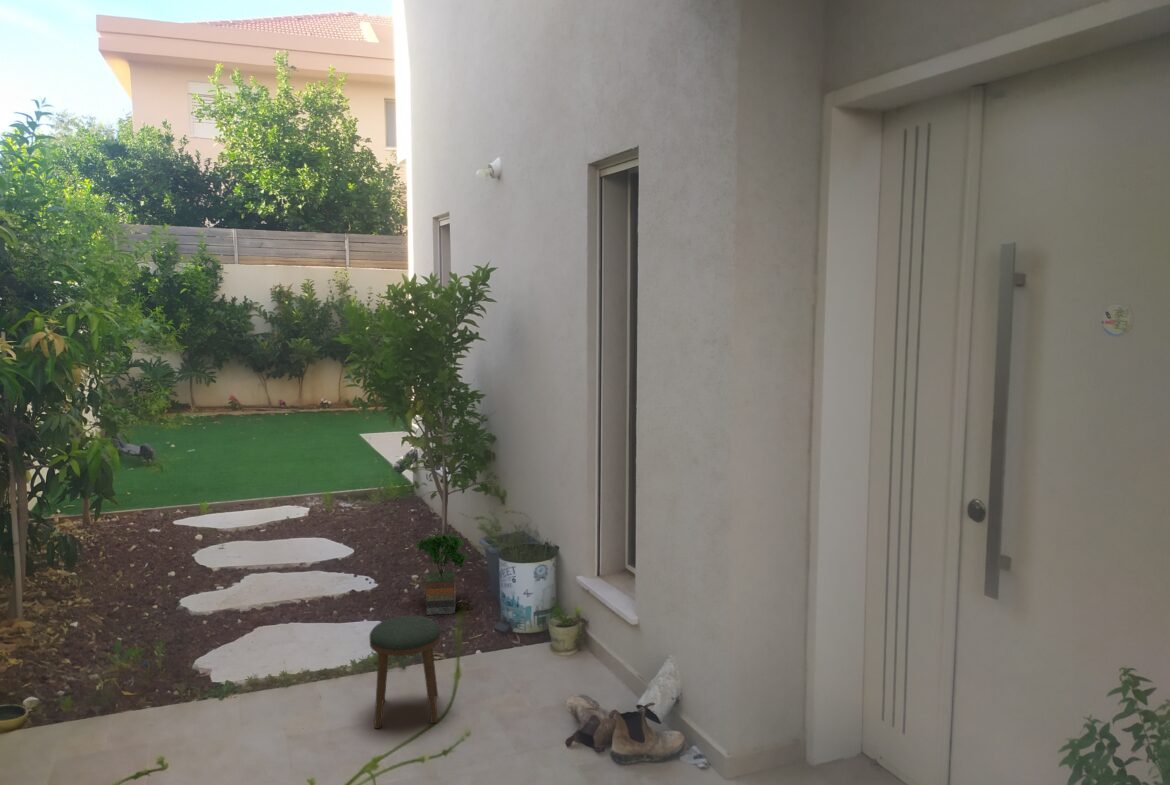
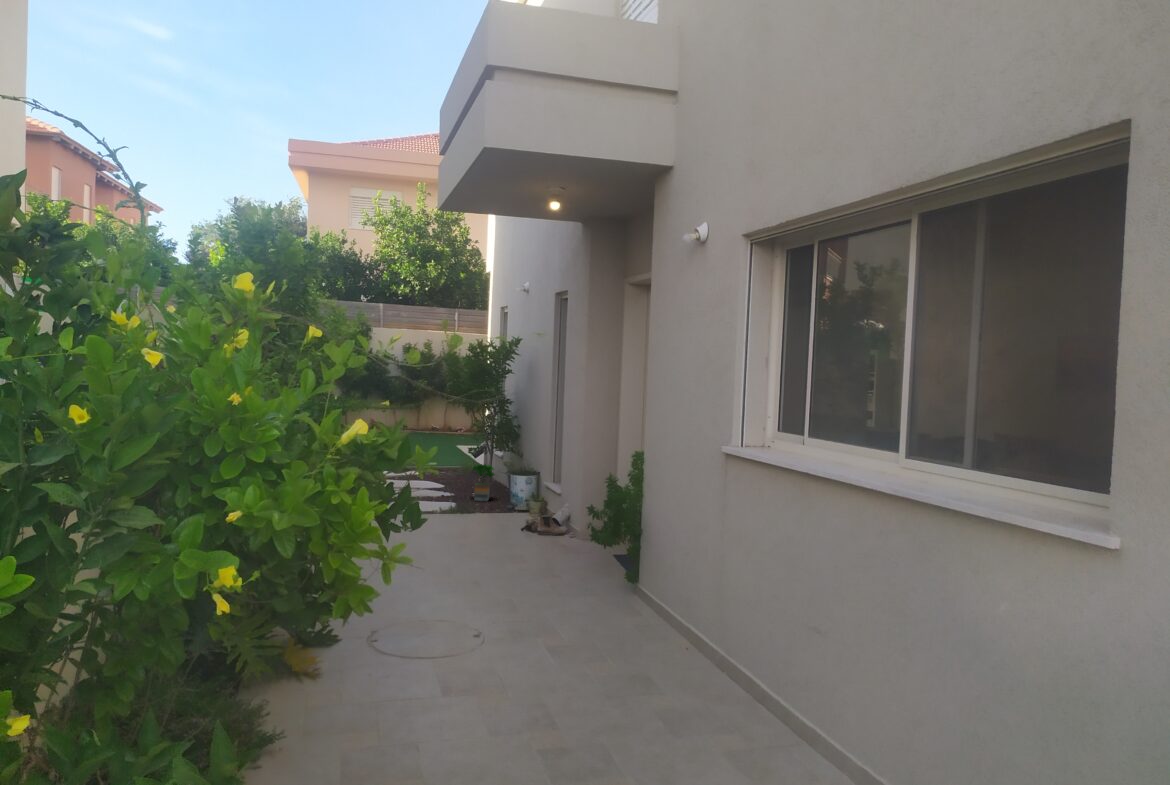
stool: present [370,616,440,728] -> none [445,482,474,522]

